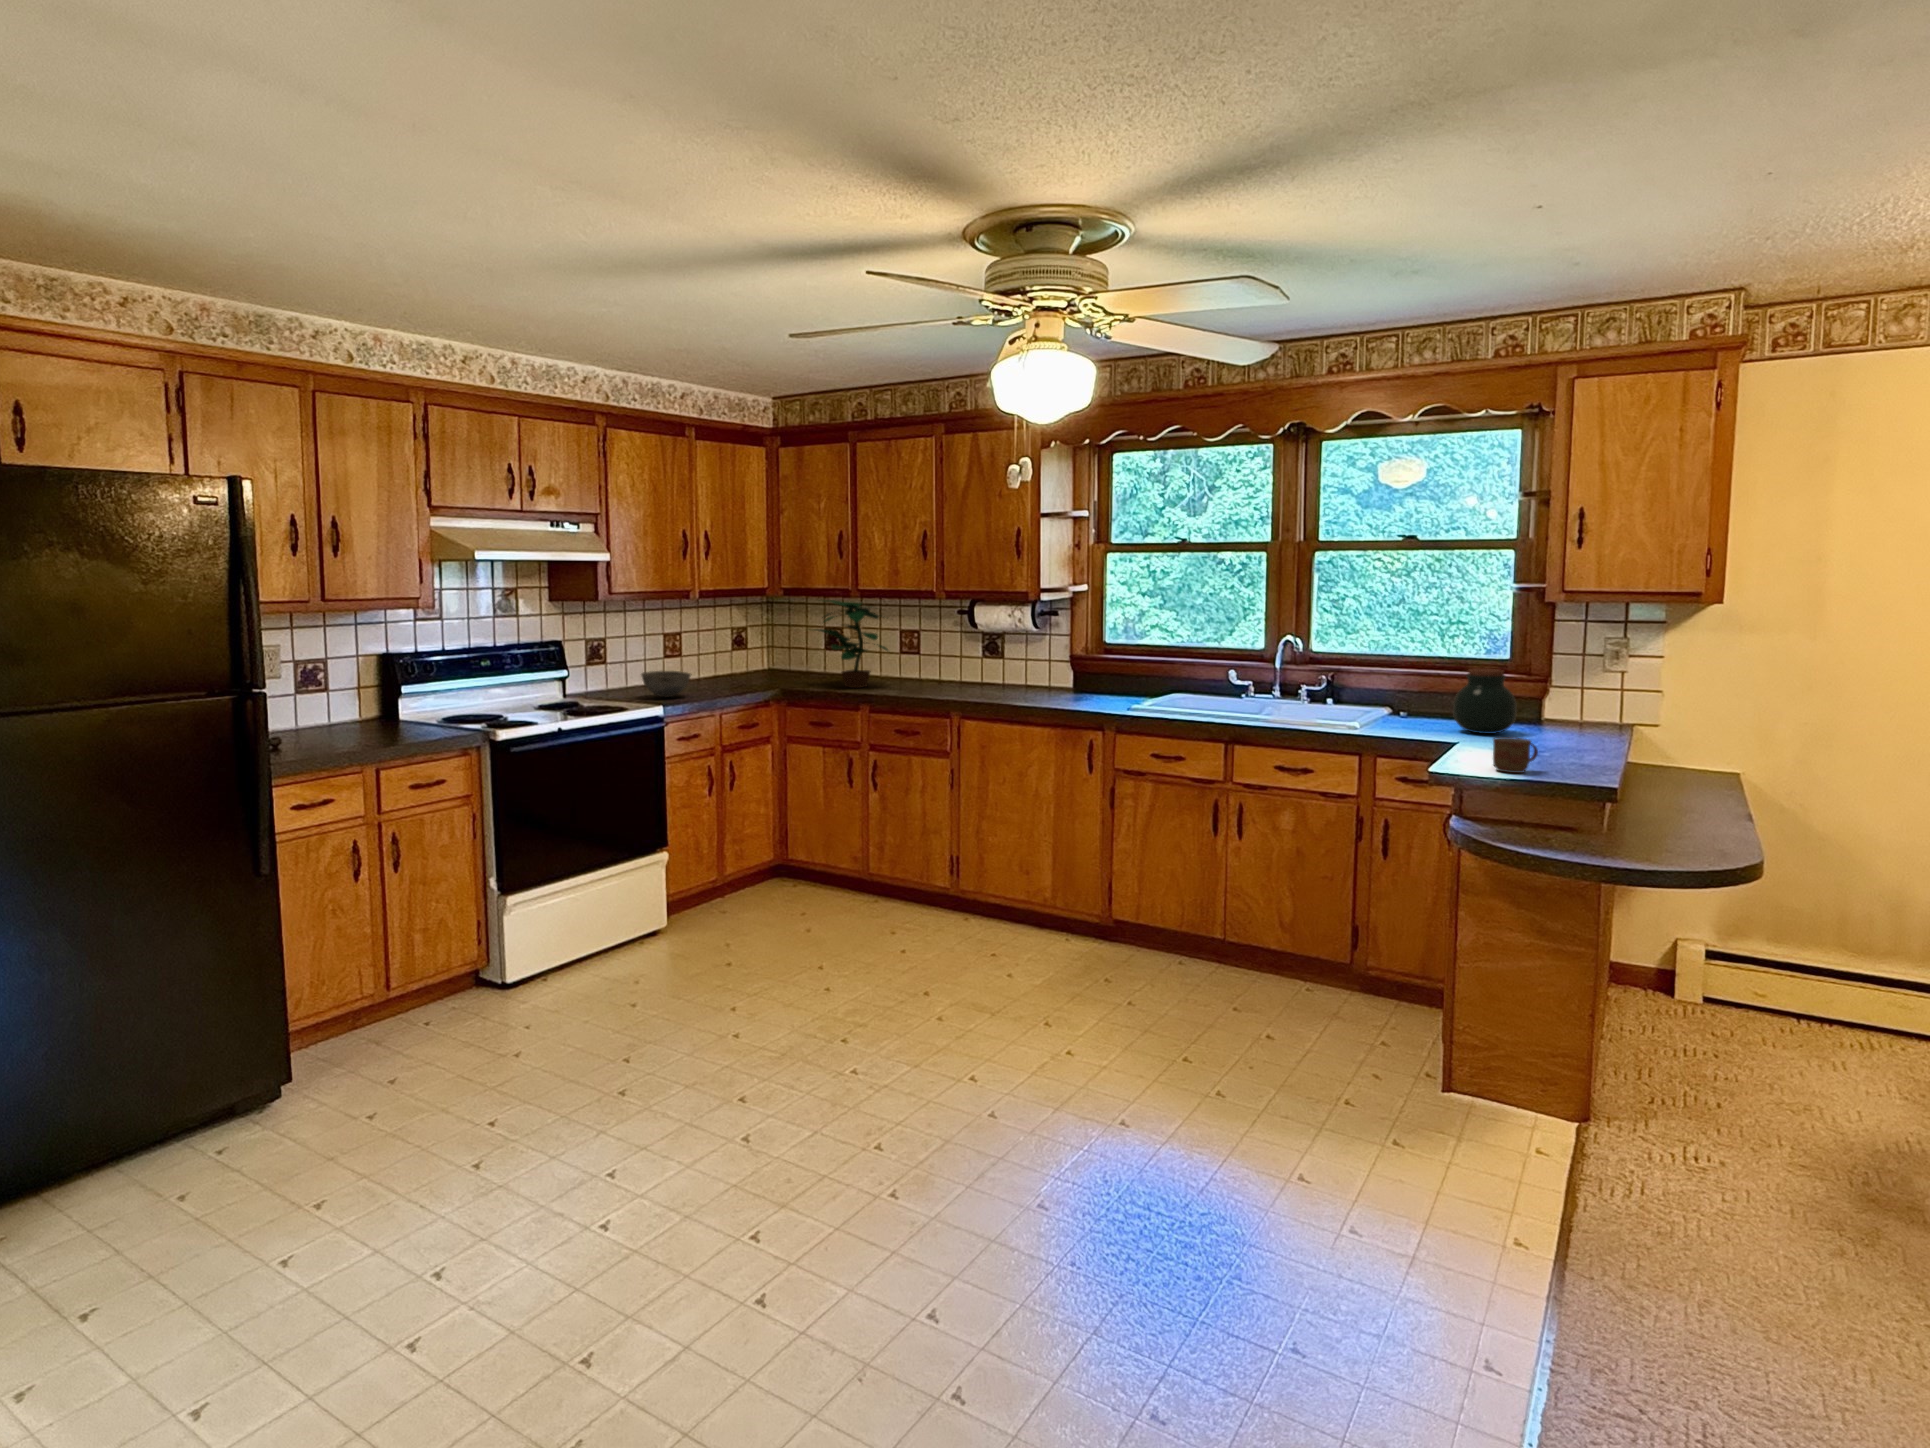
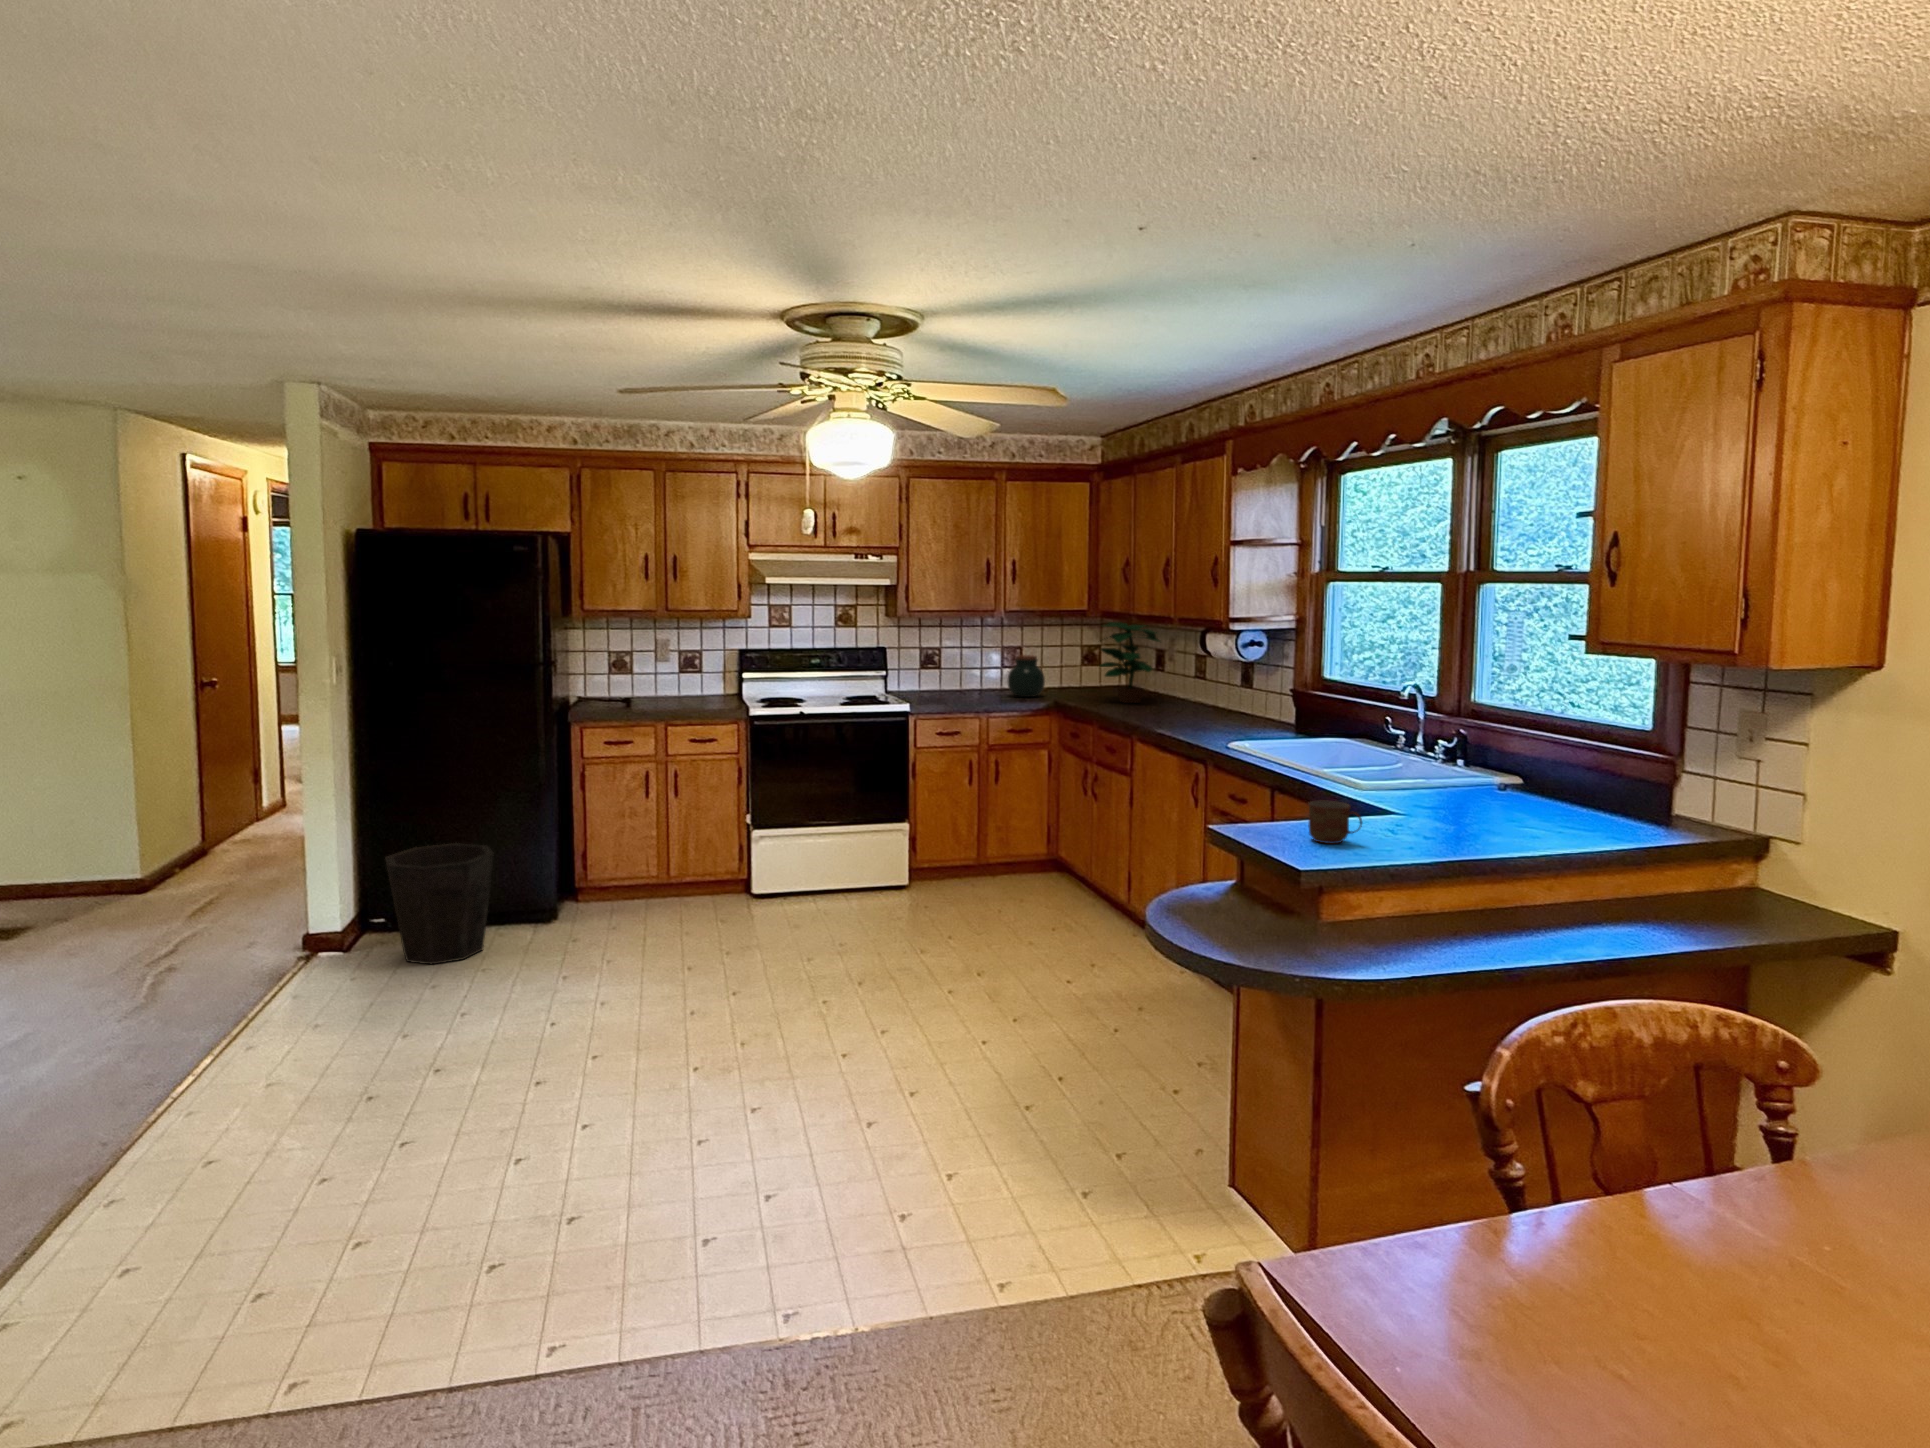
jar: present [1453,669,1517,734] -> present [1008,655,1045,697]
bowl: present [641,671,691,697] -> none [942,675,982,697]
waste bin: none [60,1005,265,1242] -> present [385,843,494,964]

